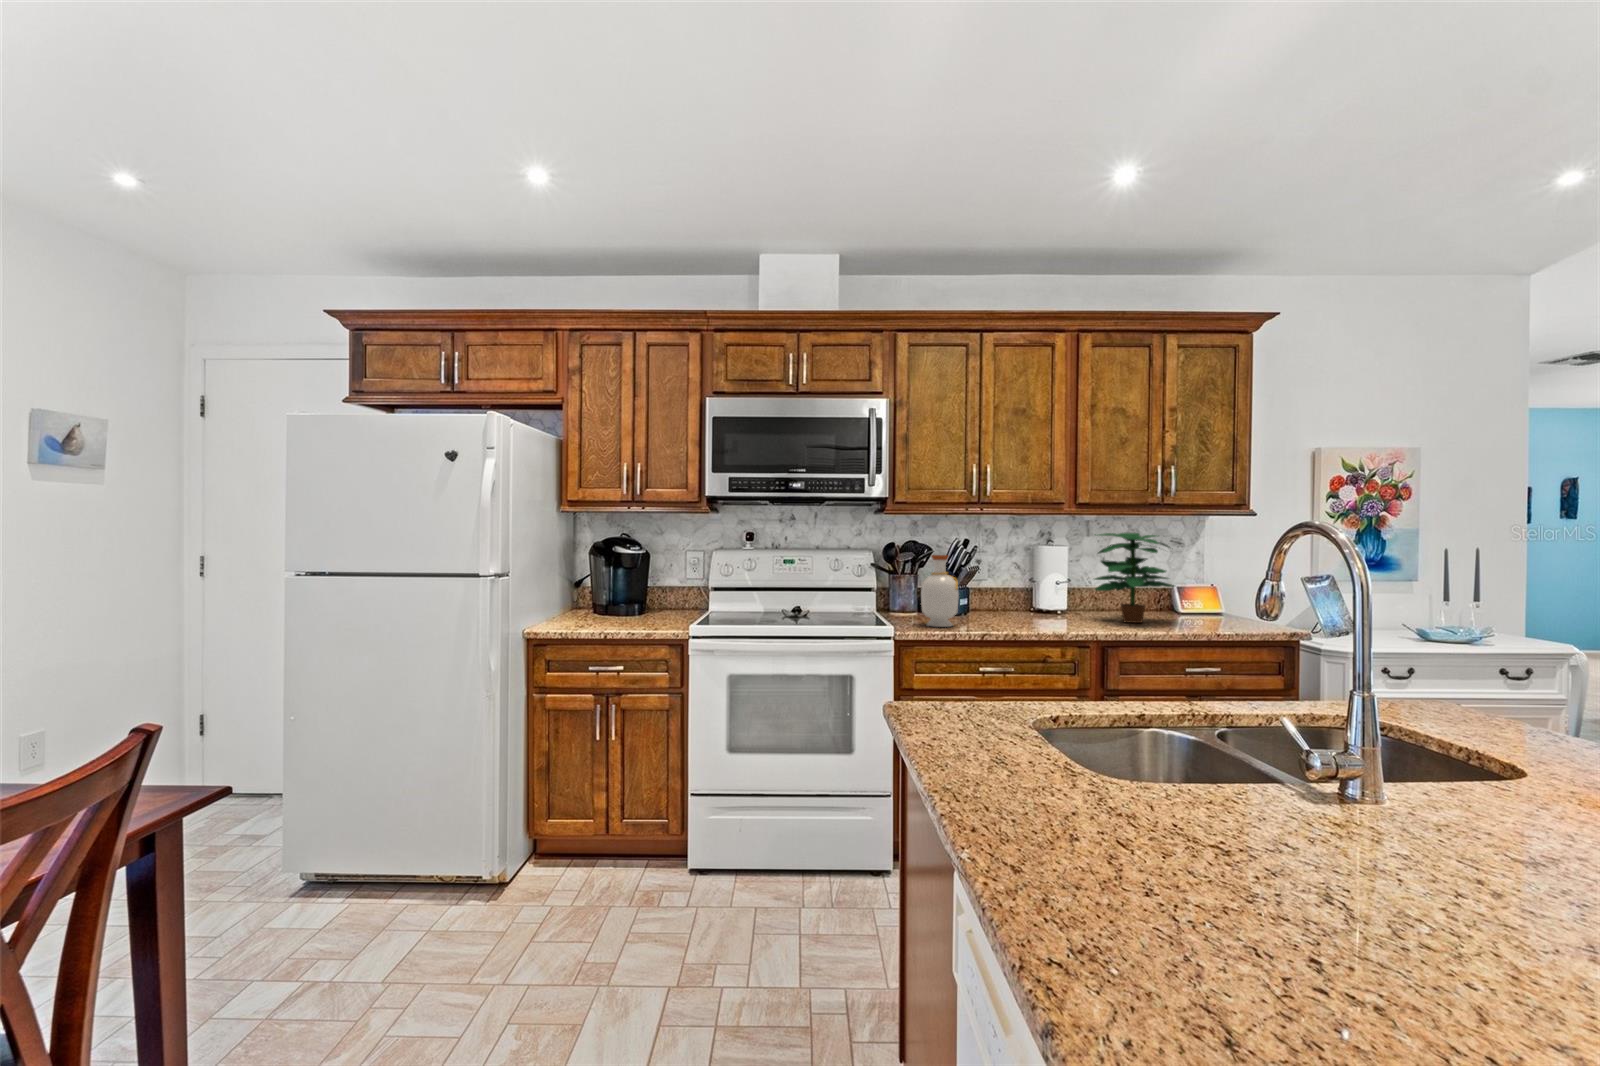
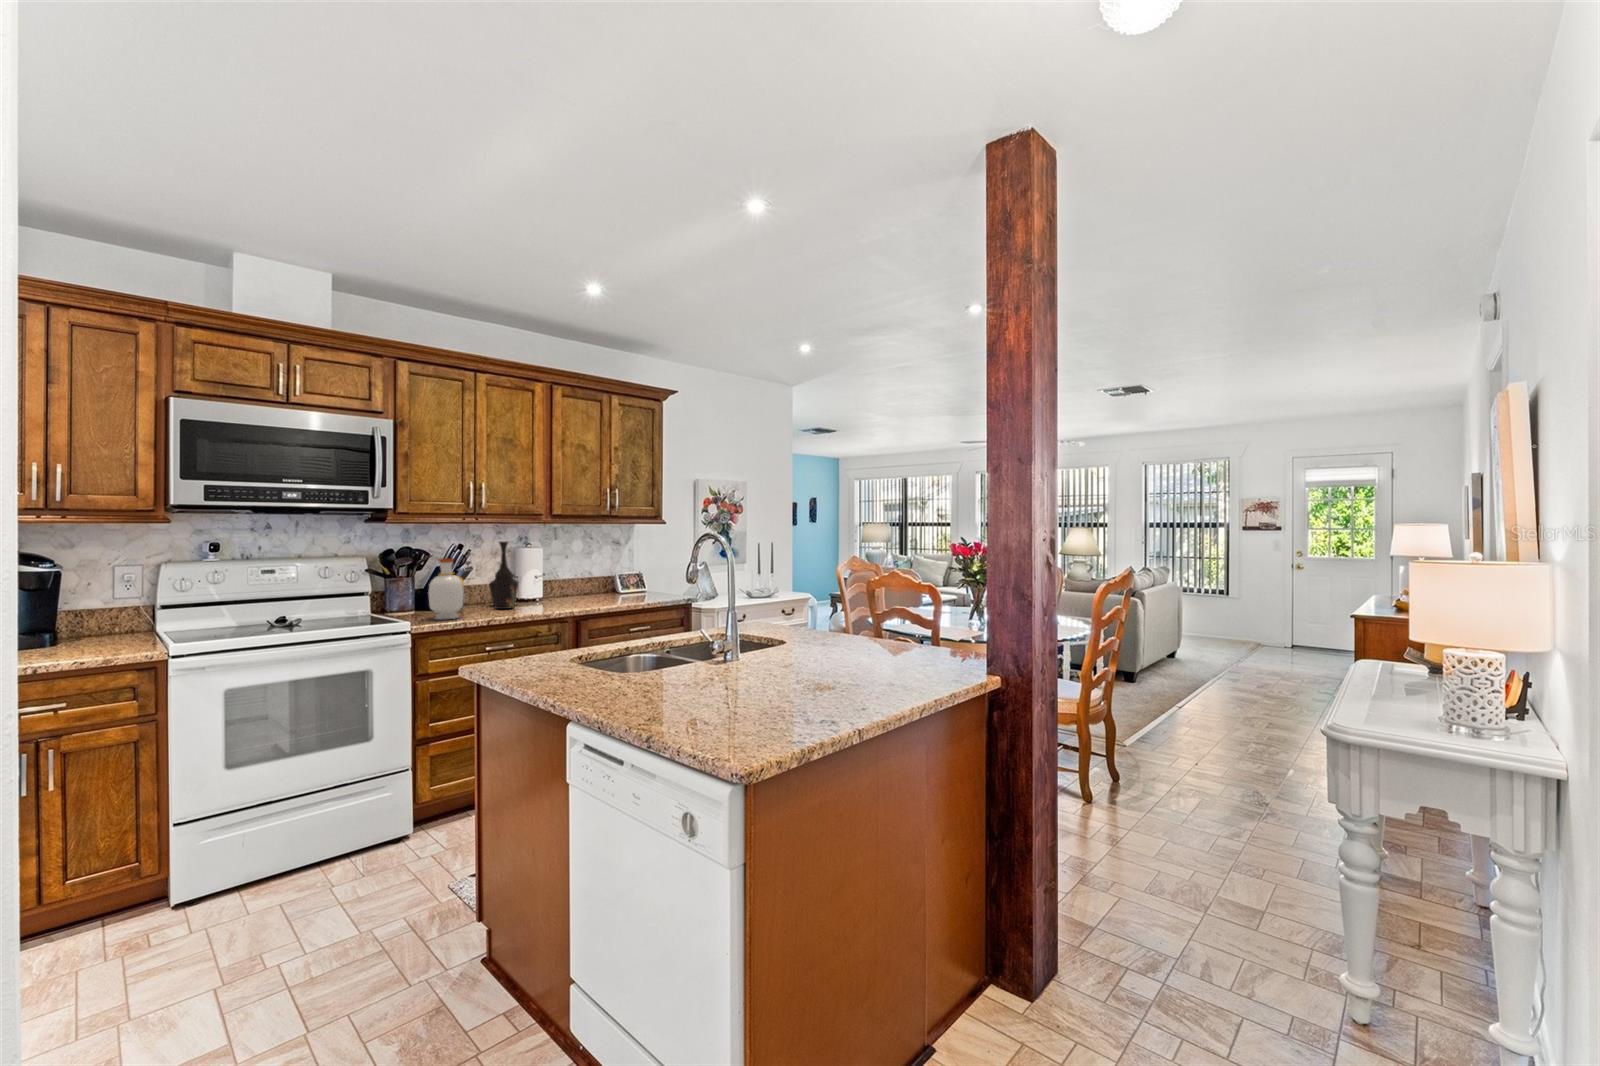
potted plant: present [1095,533,1174,623] -> none [564,536,621,603]
vase: none [999,536,1034,620] -> present [489,541,518,609]

